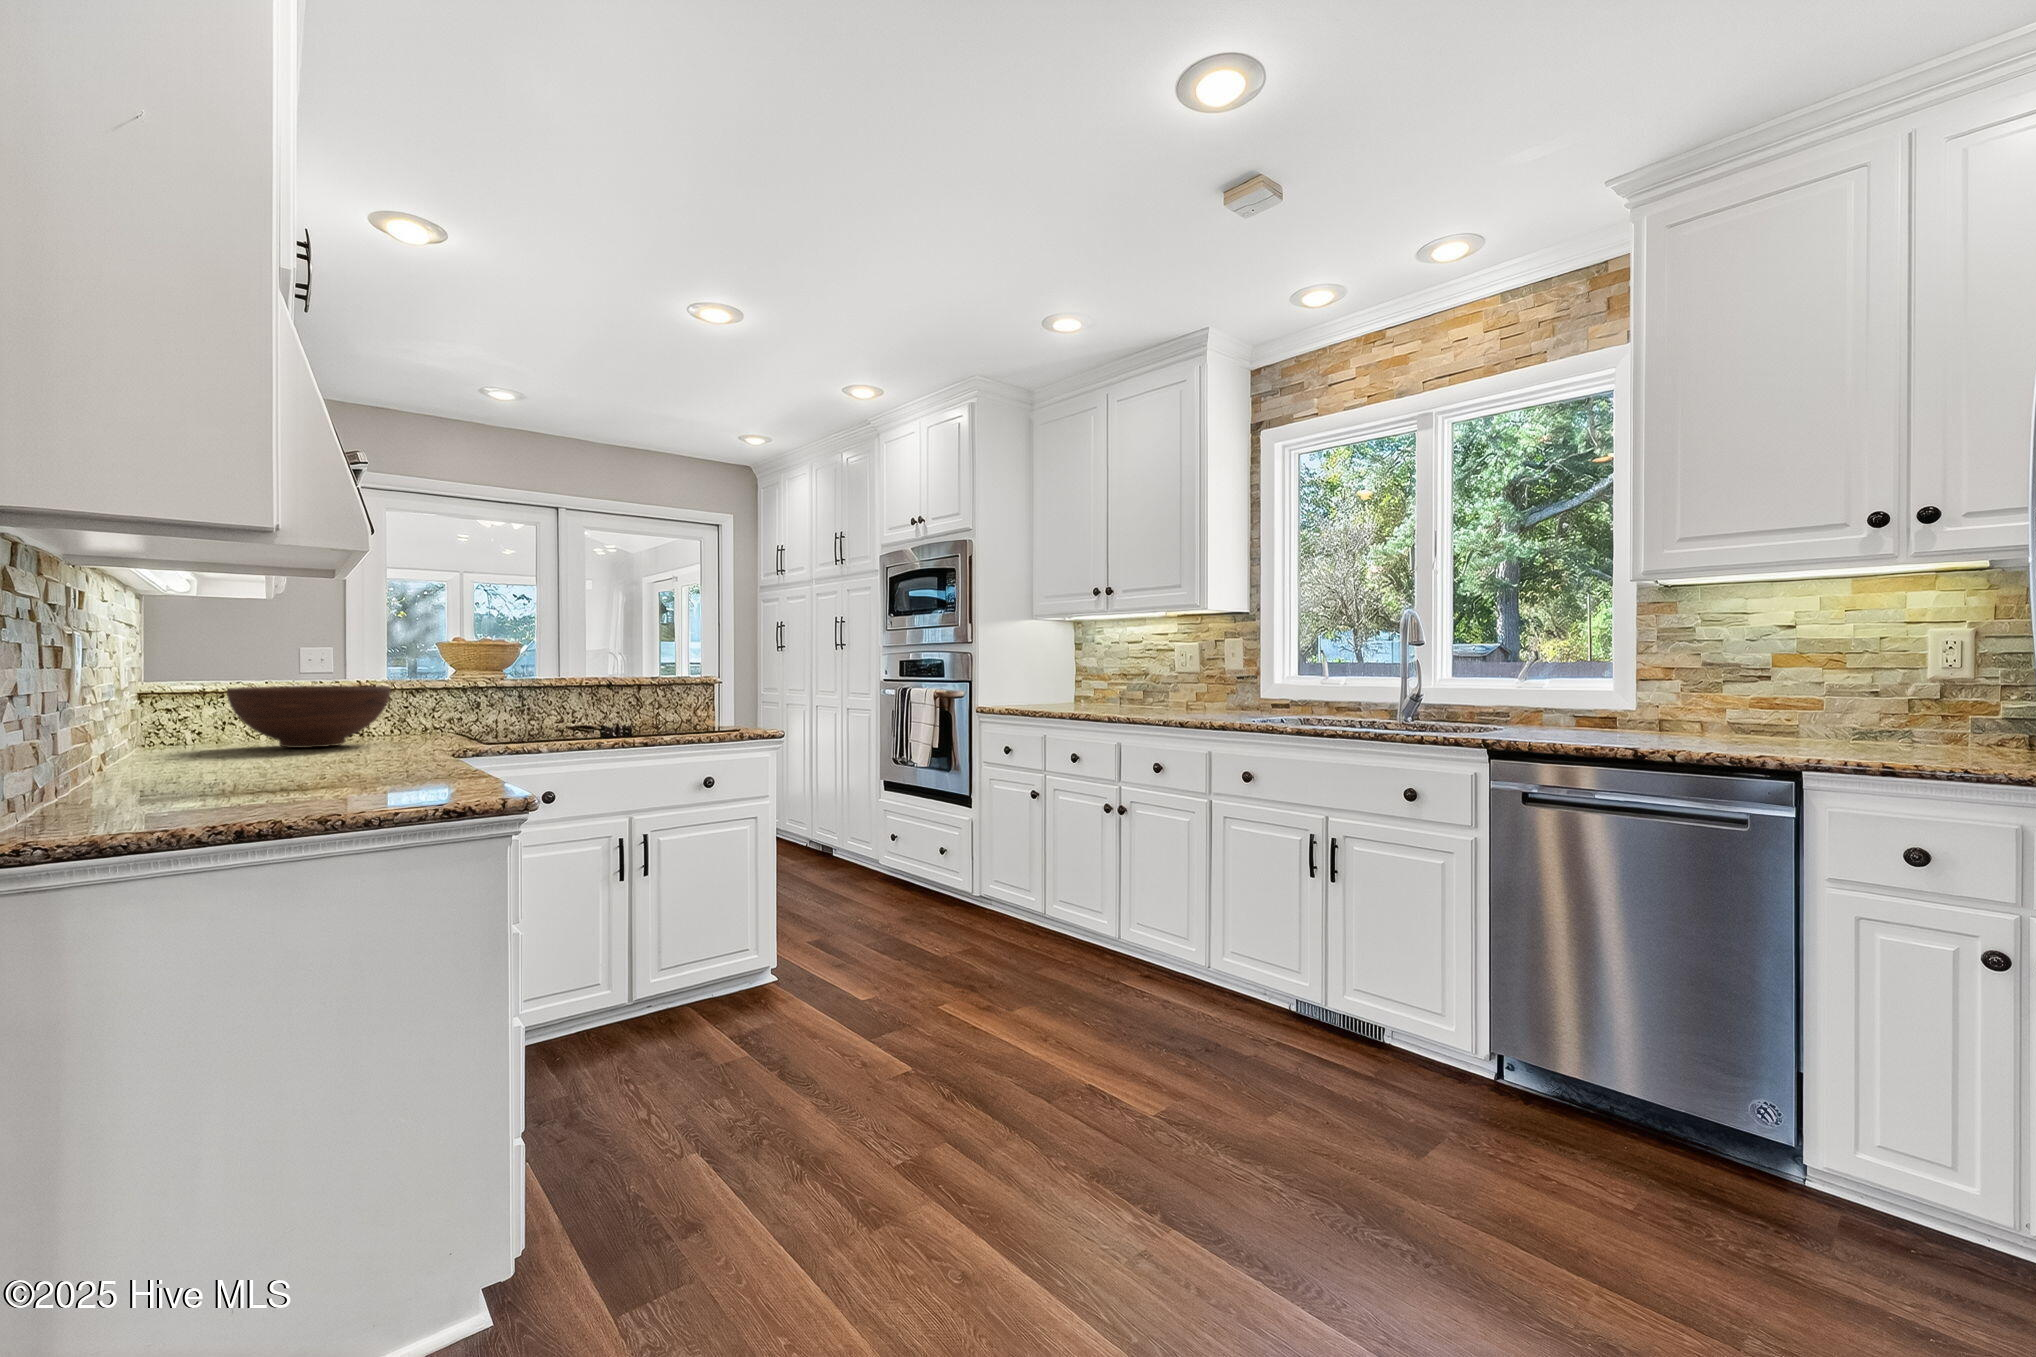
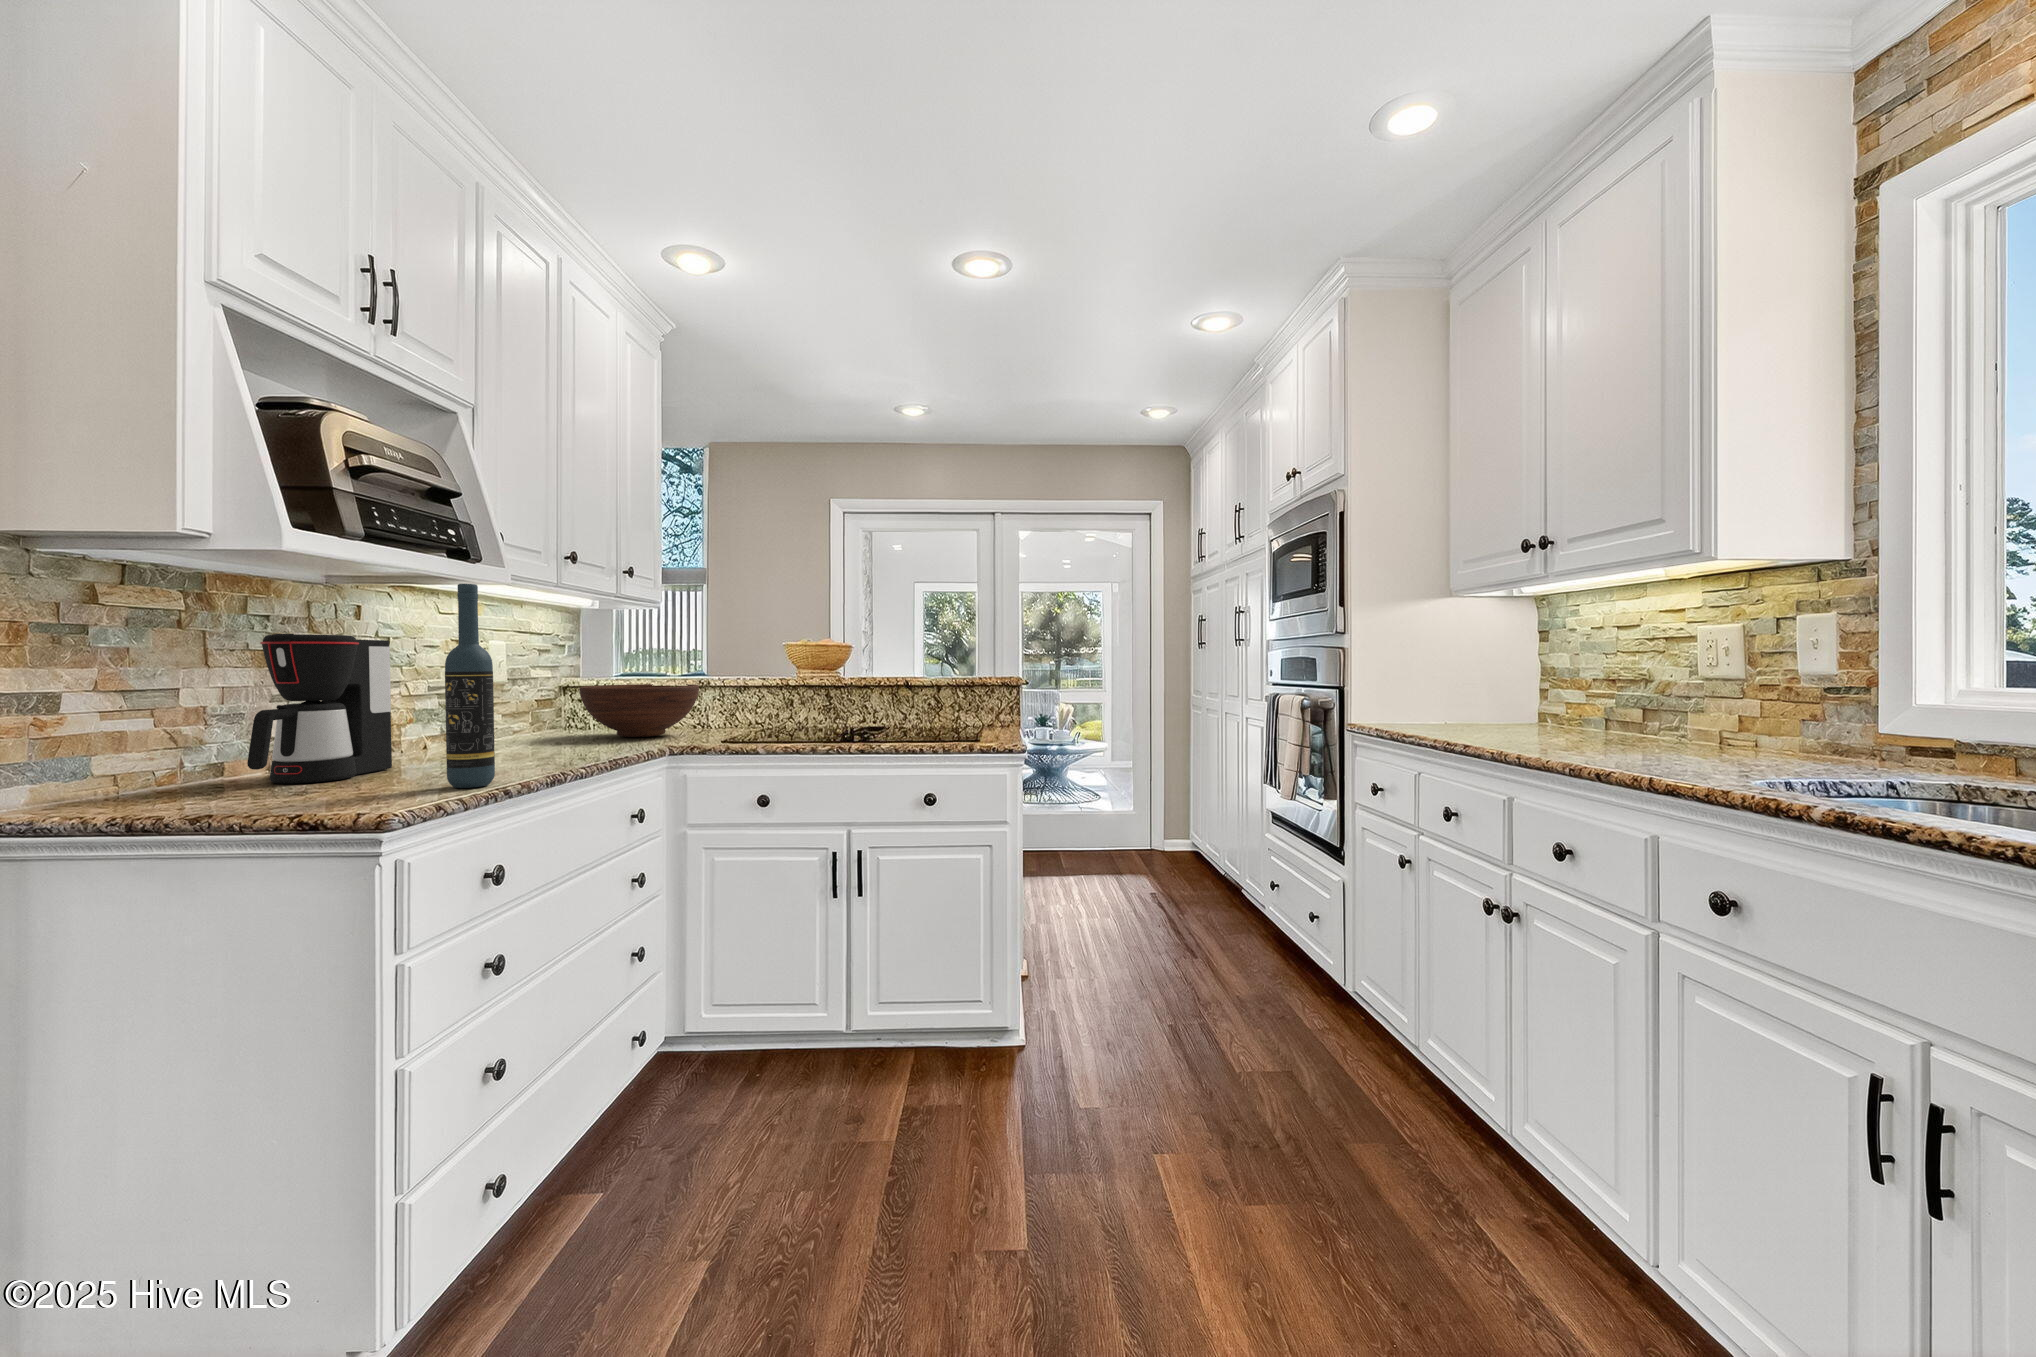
wine bottle: none [404,578,452,782] -> present [445,584,495,788]
coffee maker: none [96,621,217,798] -> present [247,634,392,784]

